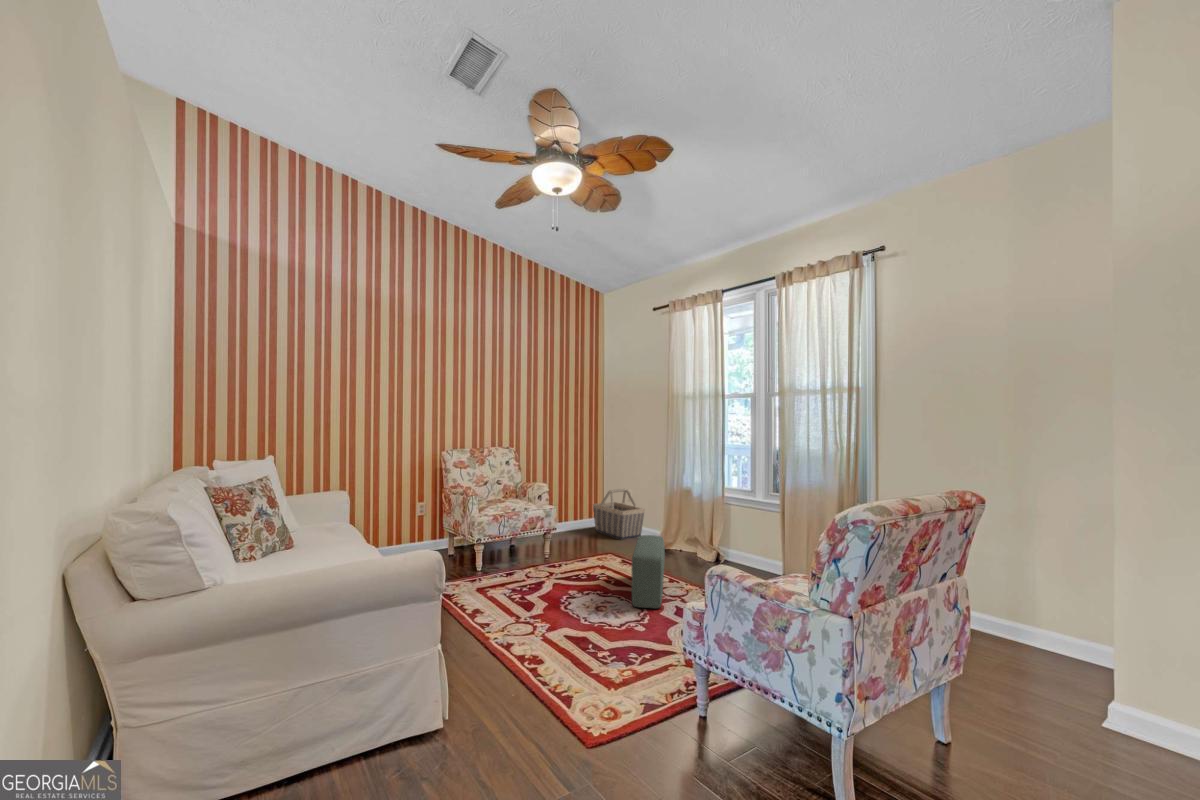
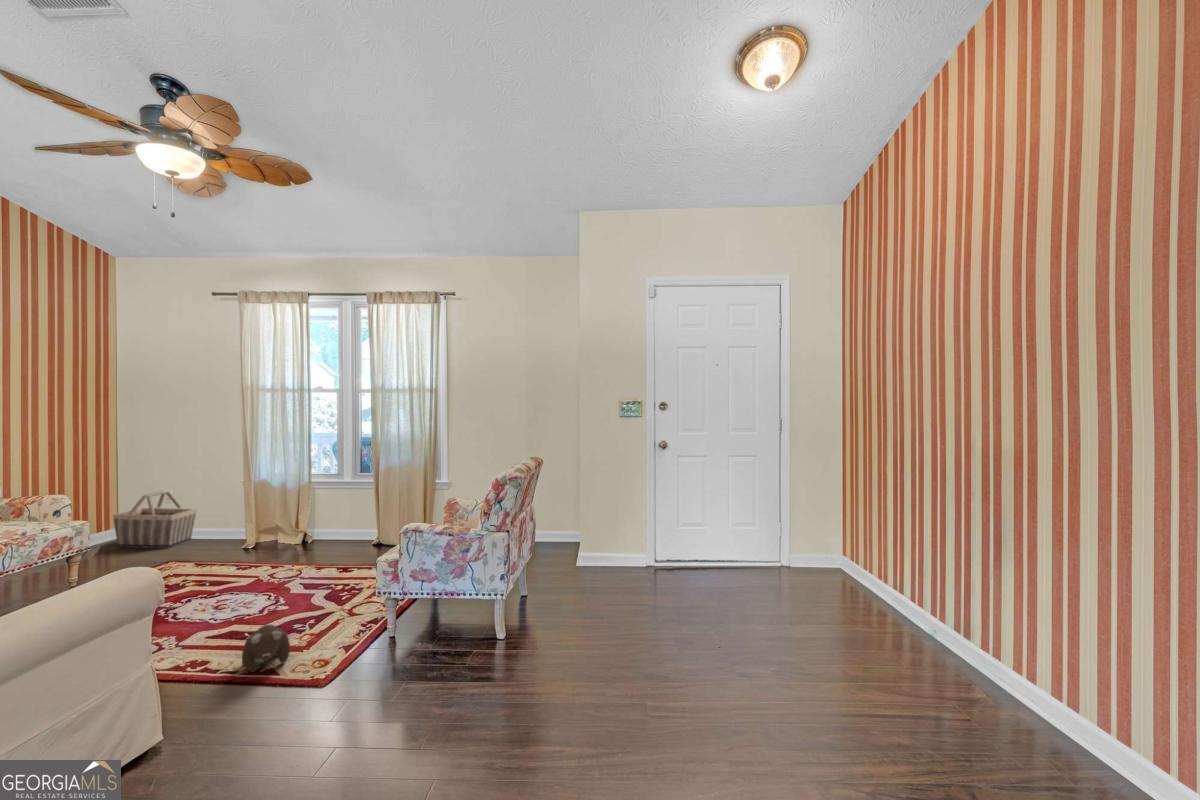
pouf: present [631,535,665,608] -> none [234,529,287,596]
plush toy: none [547,642,596,695] -> present [242,625,290,671]

